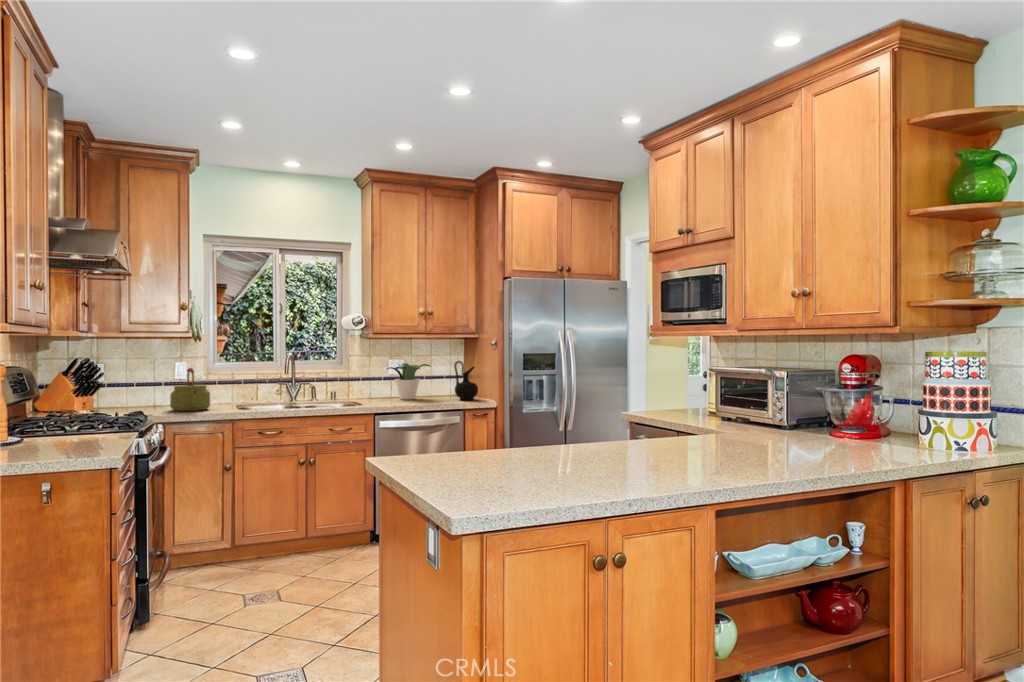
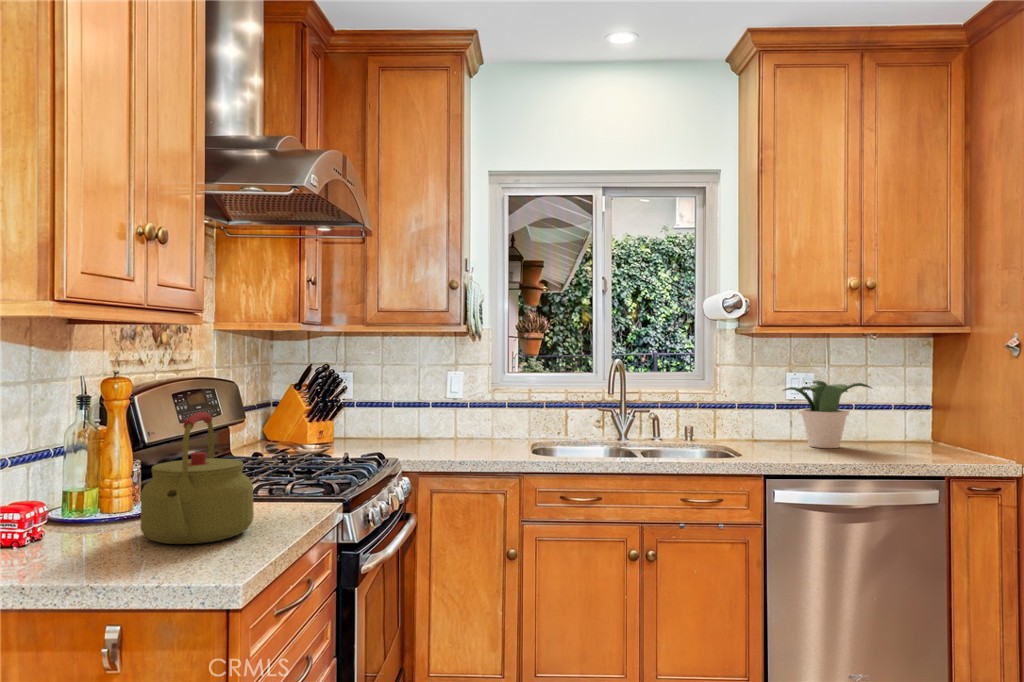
ceramic jug: present [454,361,478,400] -> none [924,379,978,458]
kettle: present [170,368,210,411] -> present [140,412,254,544]

